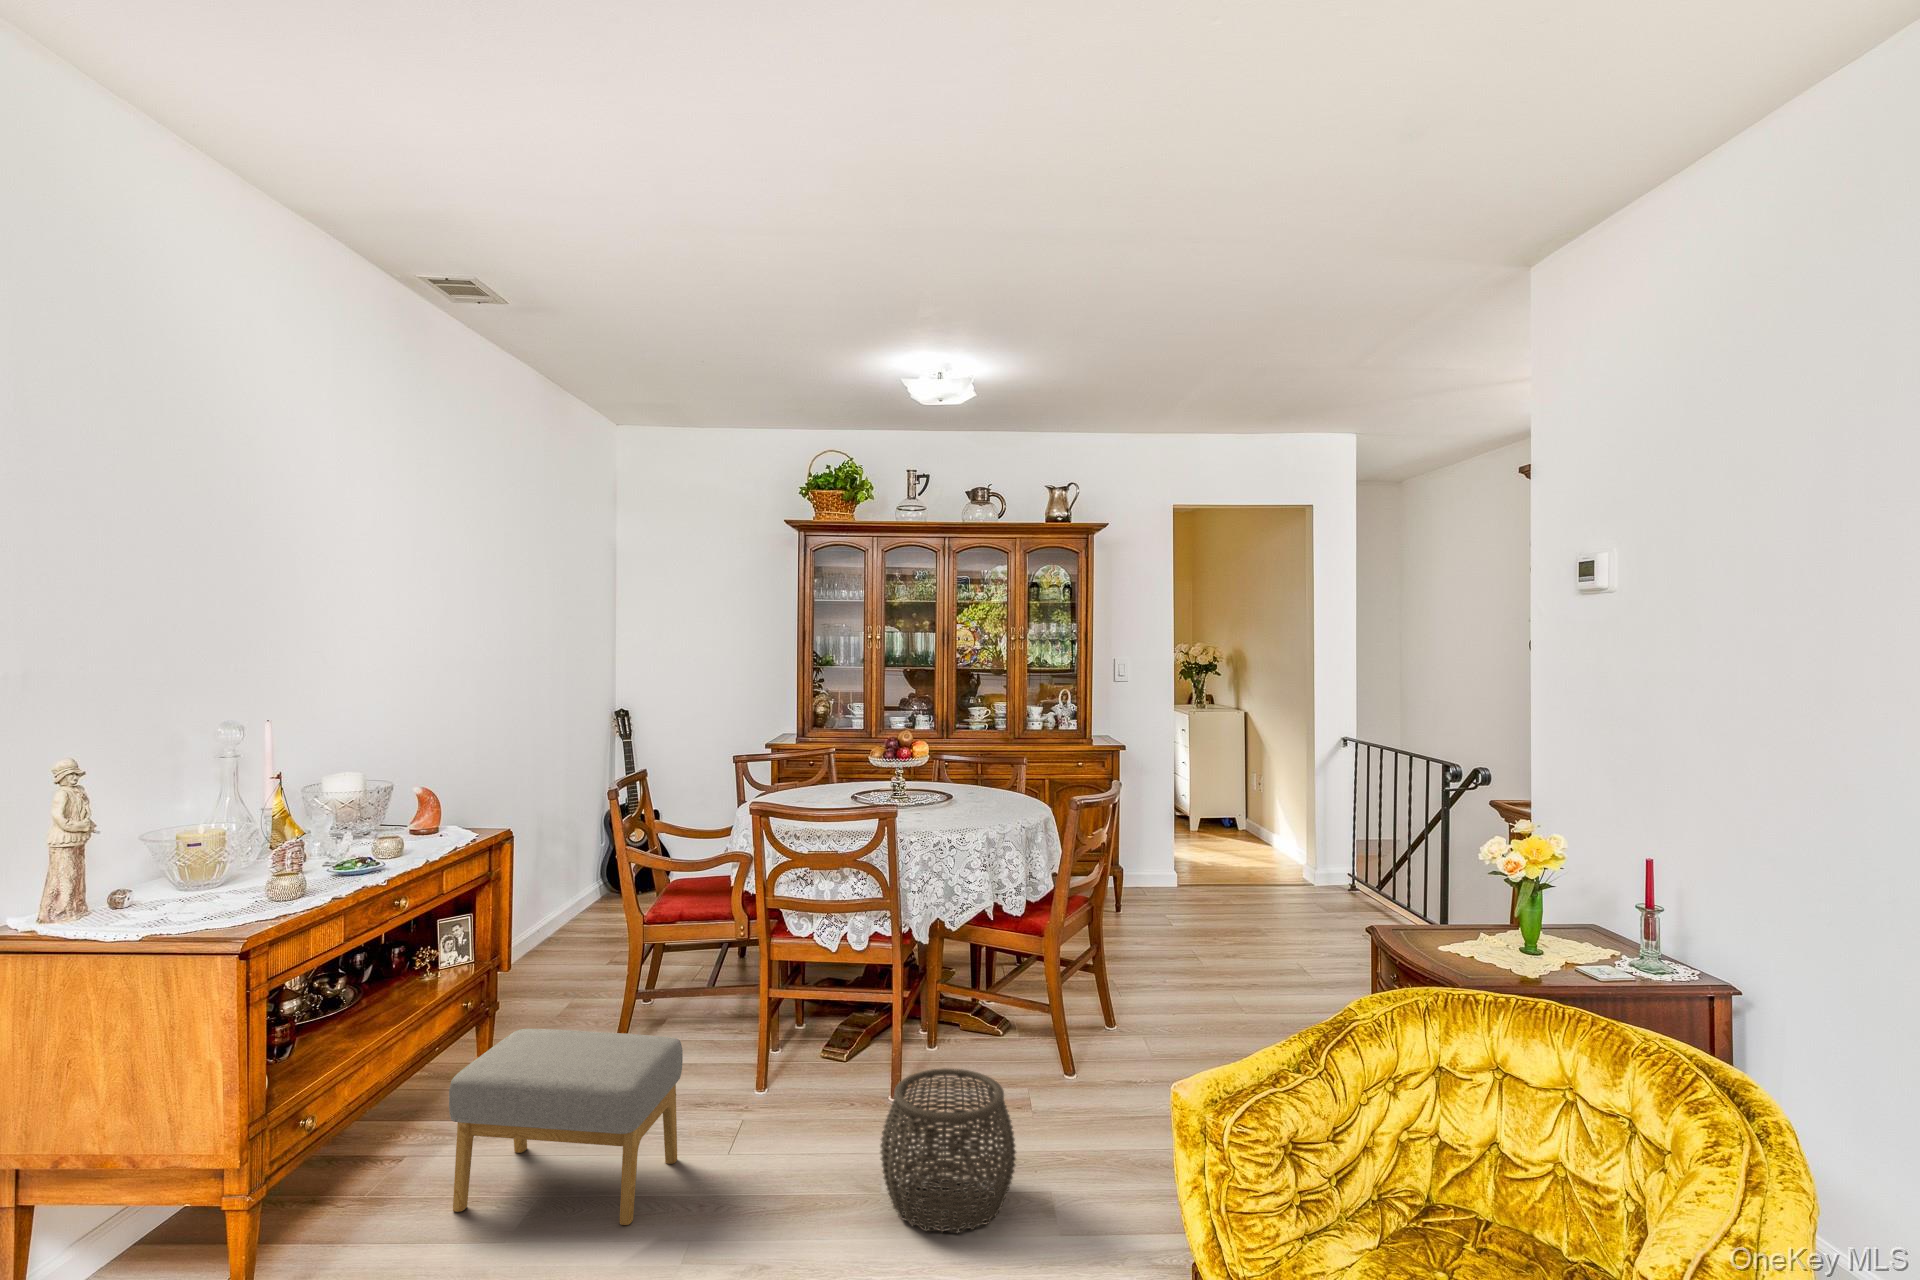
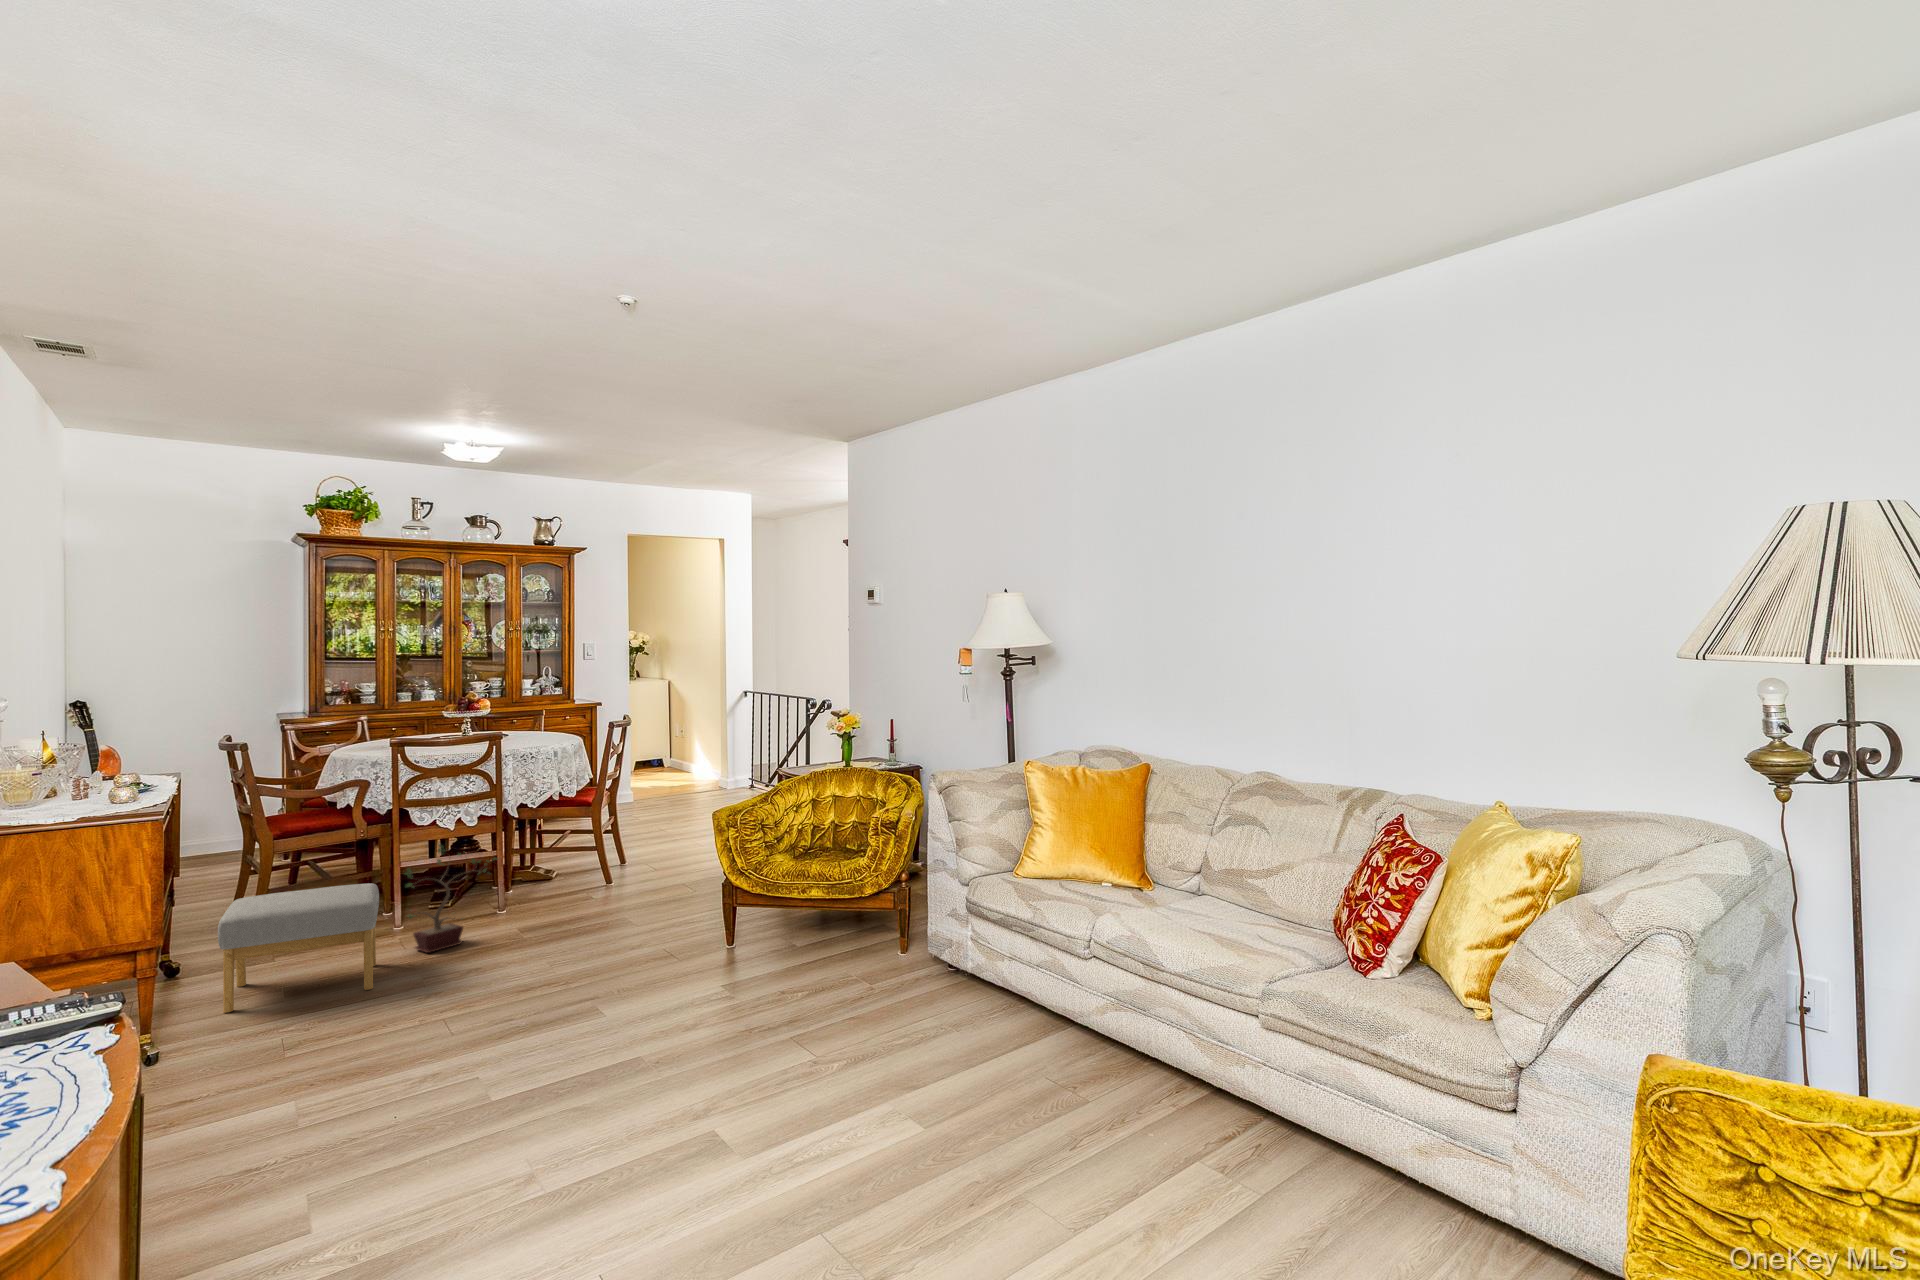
potted plant: none [717,983,866,1156] -> present [404,844,499,953]
woven basket: present [880,1068,1016,1233] -> none [533,868,618,952]

